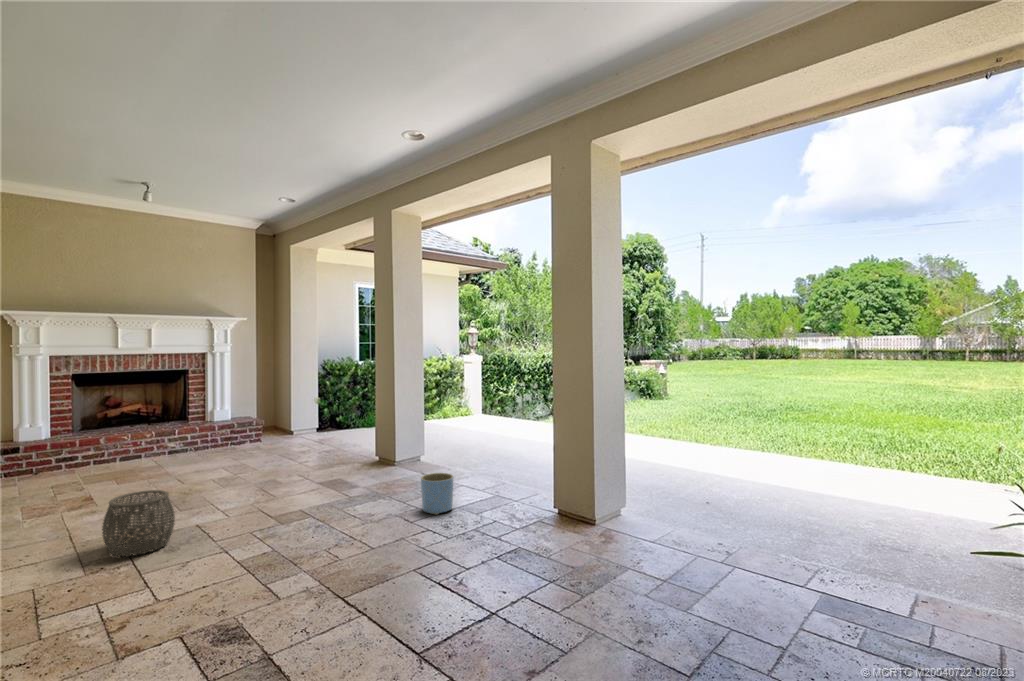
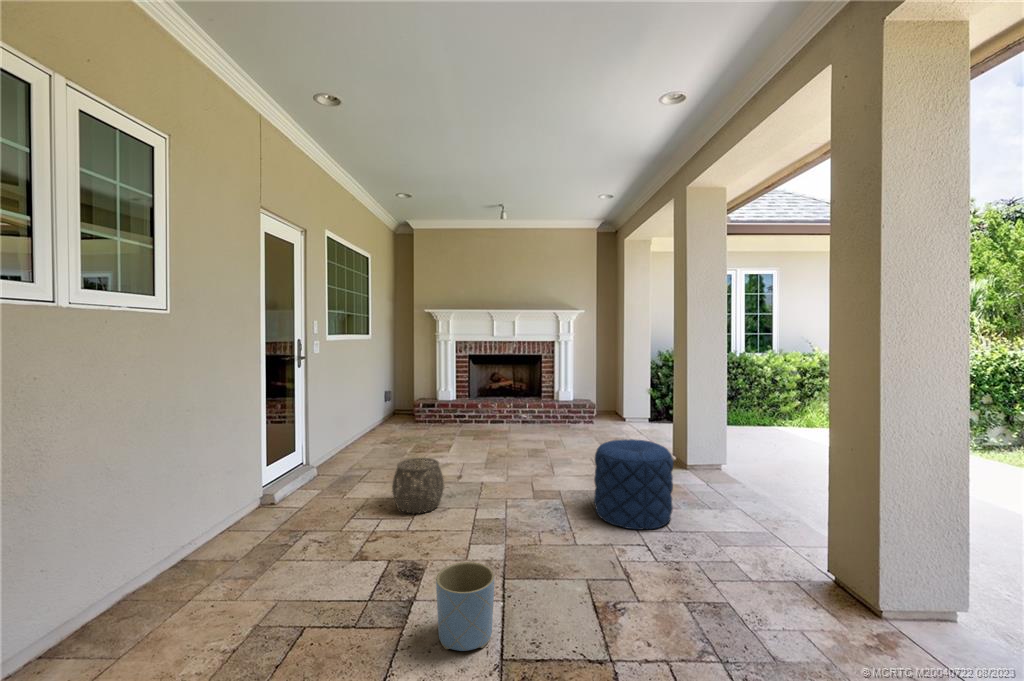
pouf: none [336,434,404,507] -> present [594,439,673,530]
planter: present [421,473,453,515] -> present [436,562,494,651]

